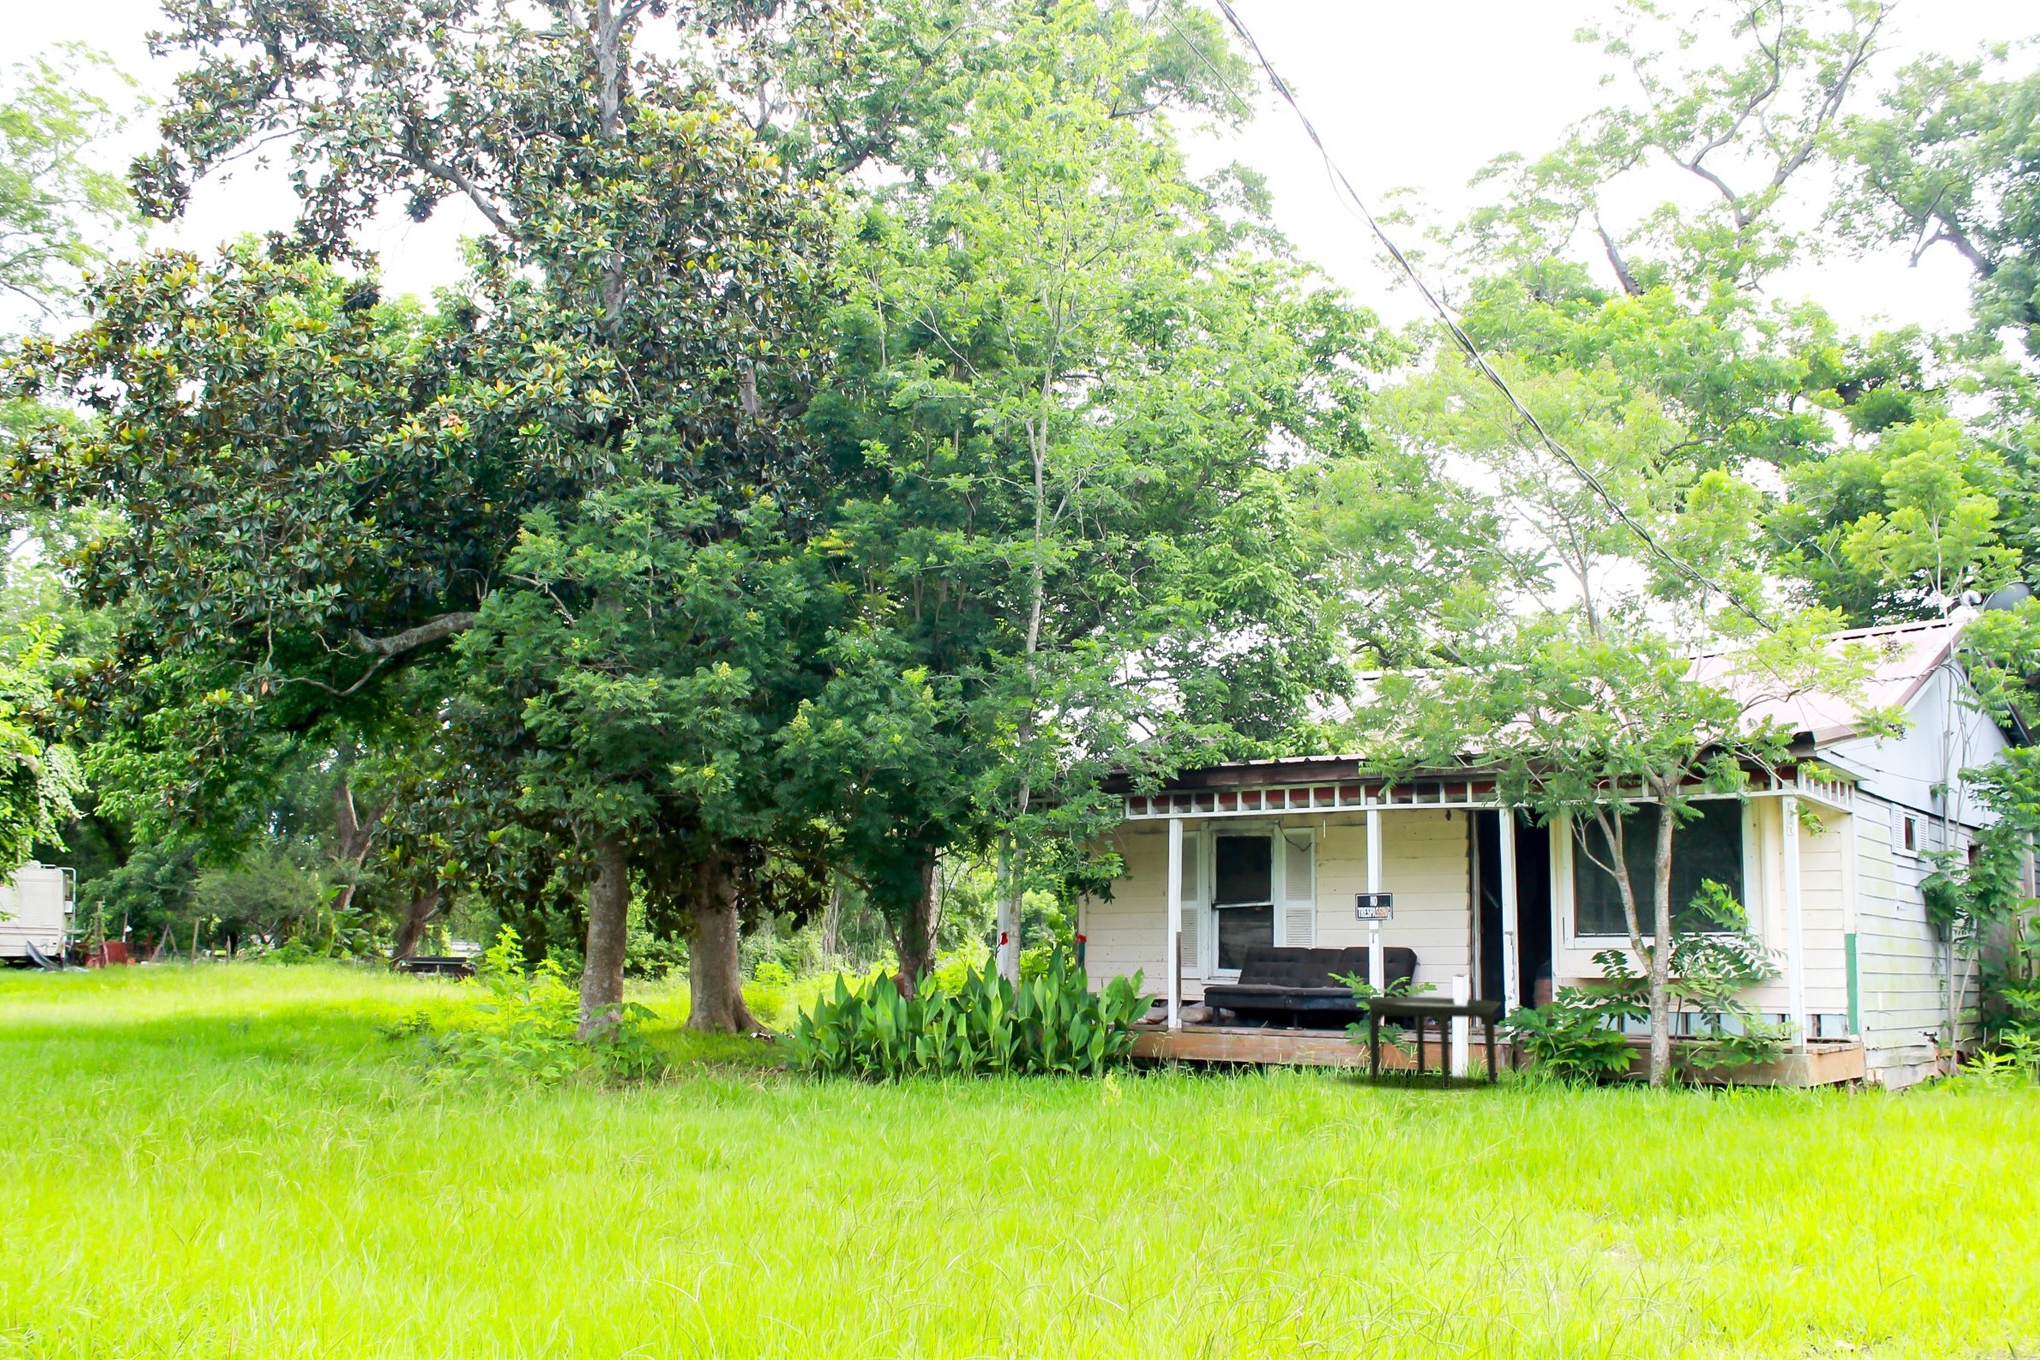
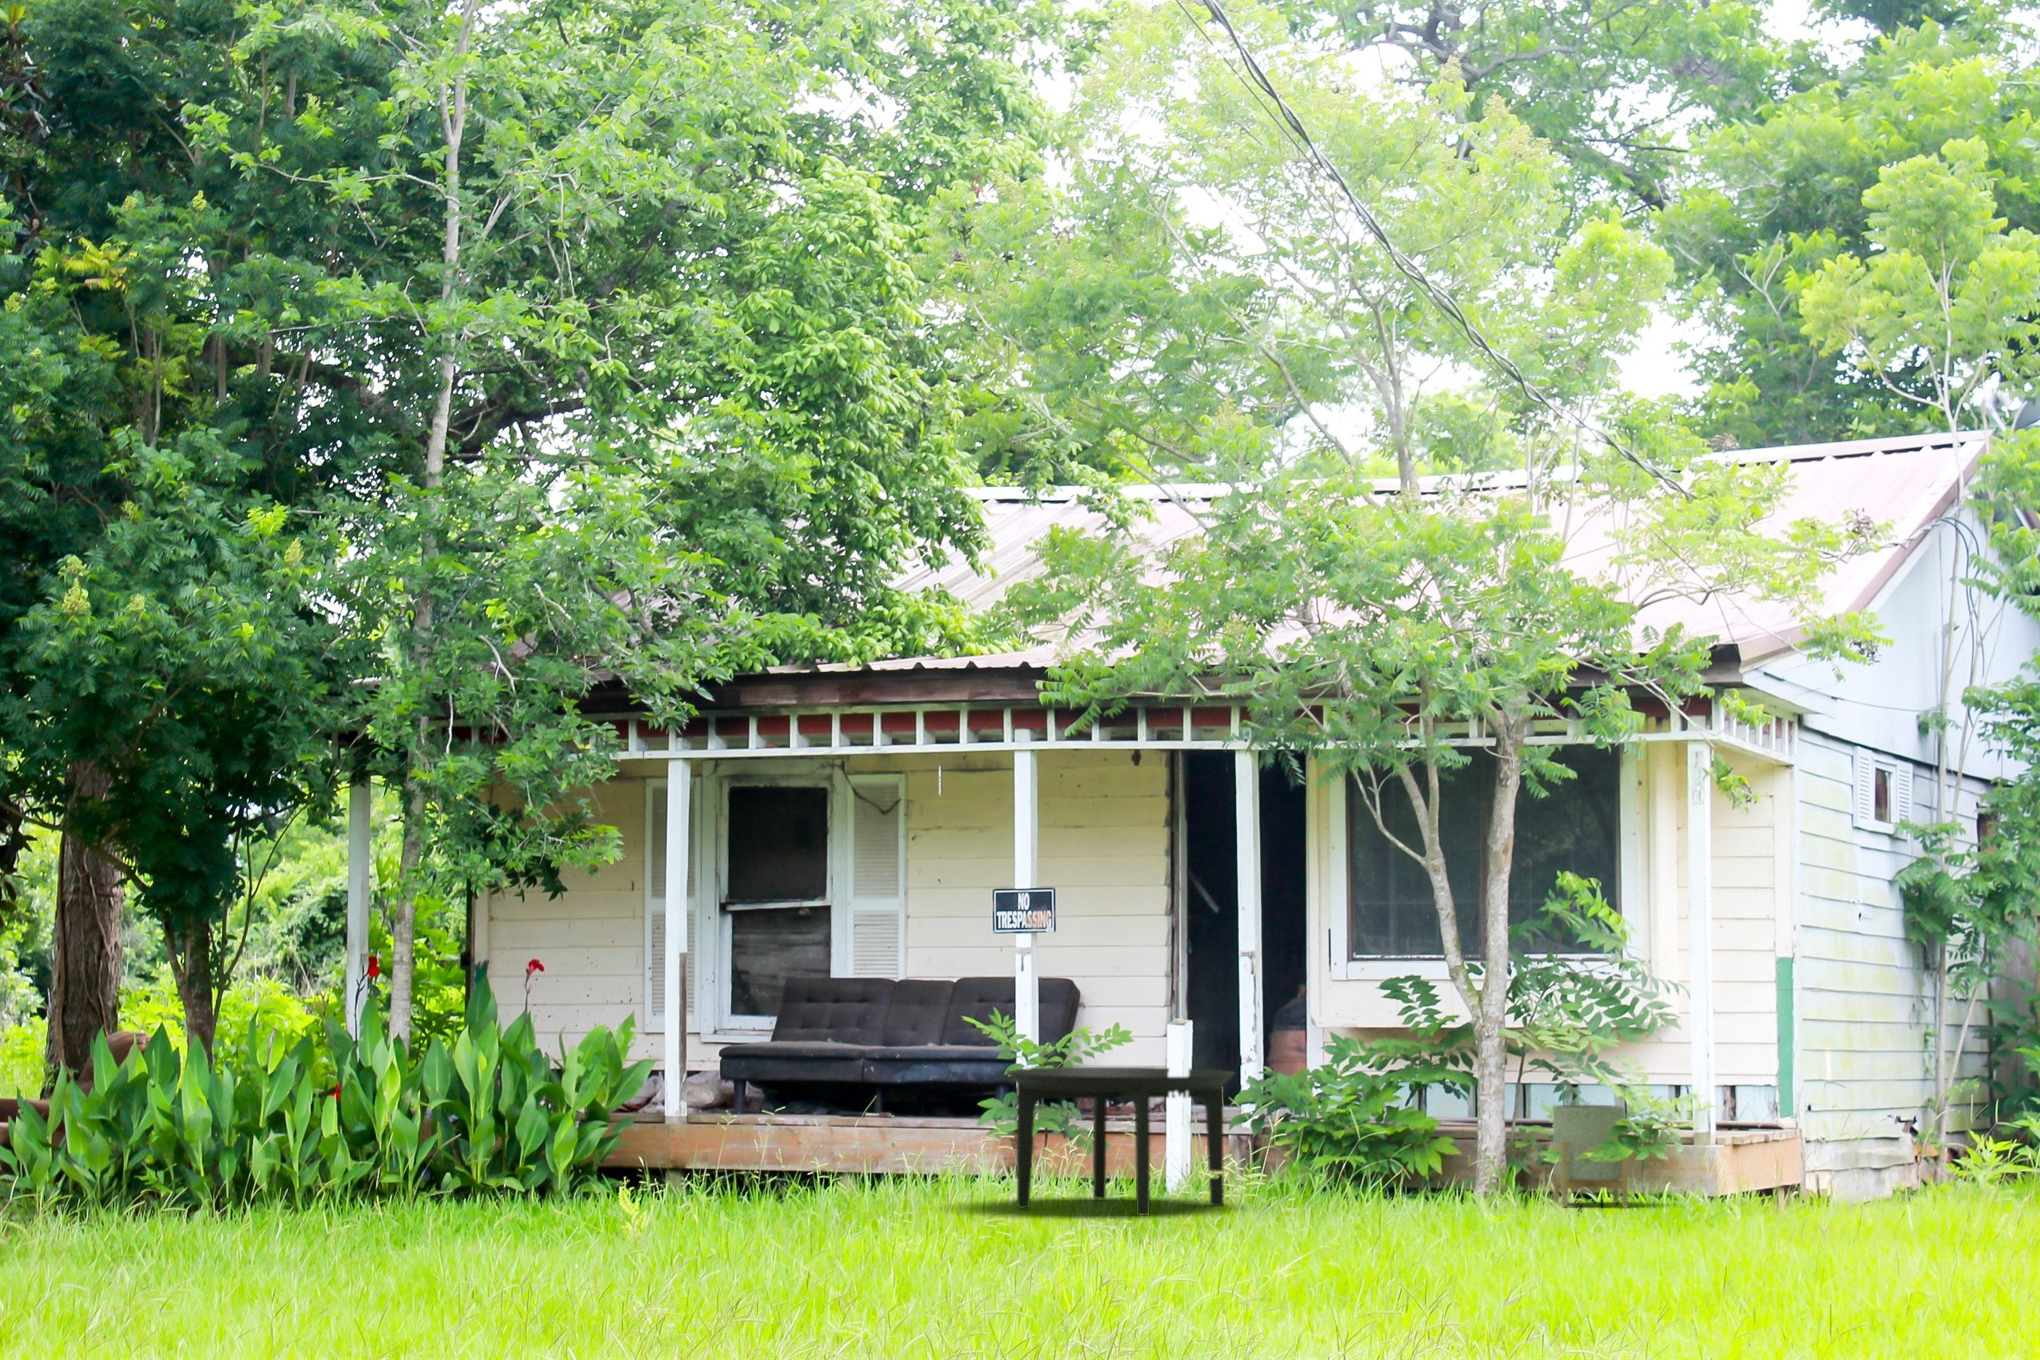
planter: none [1703,1028,1755,1093] -> present [1553,1105,1628,1207]

